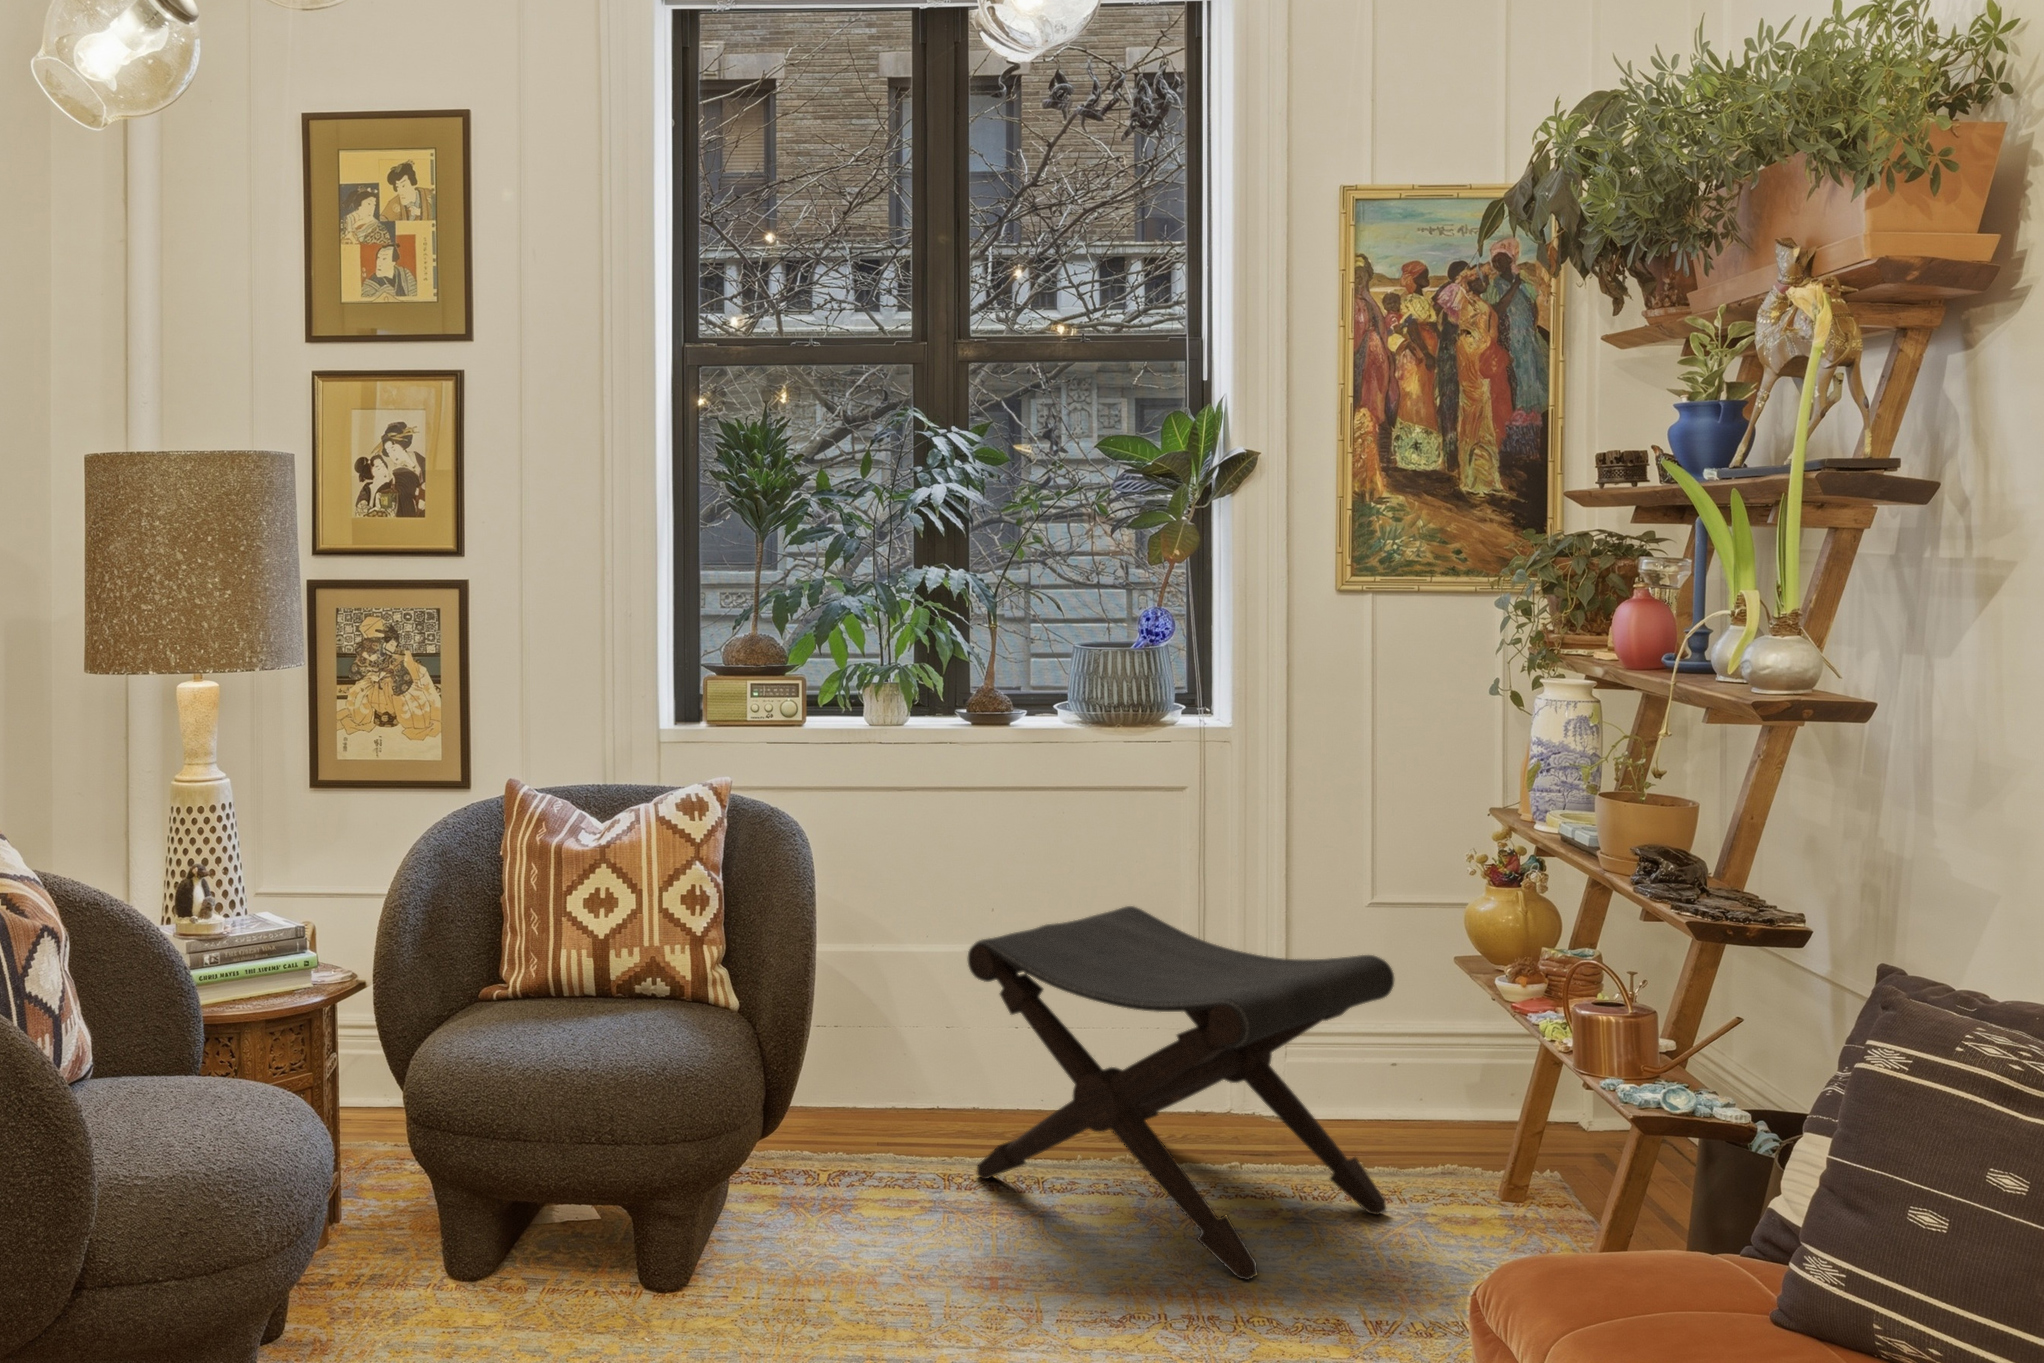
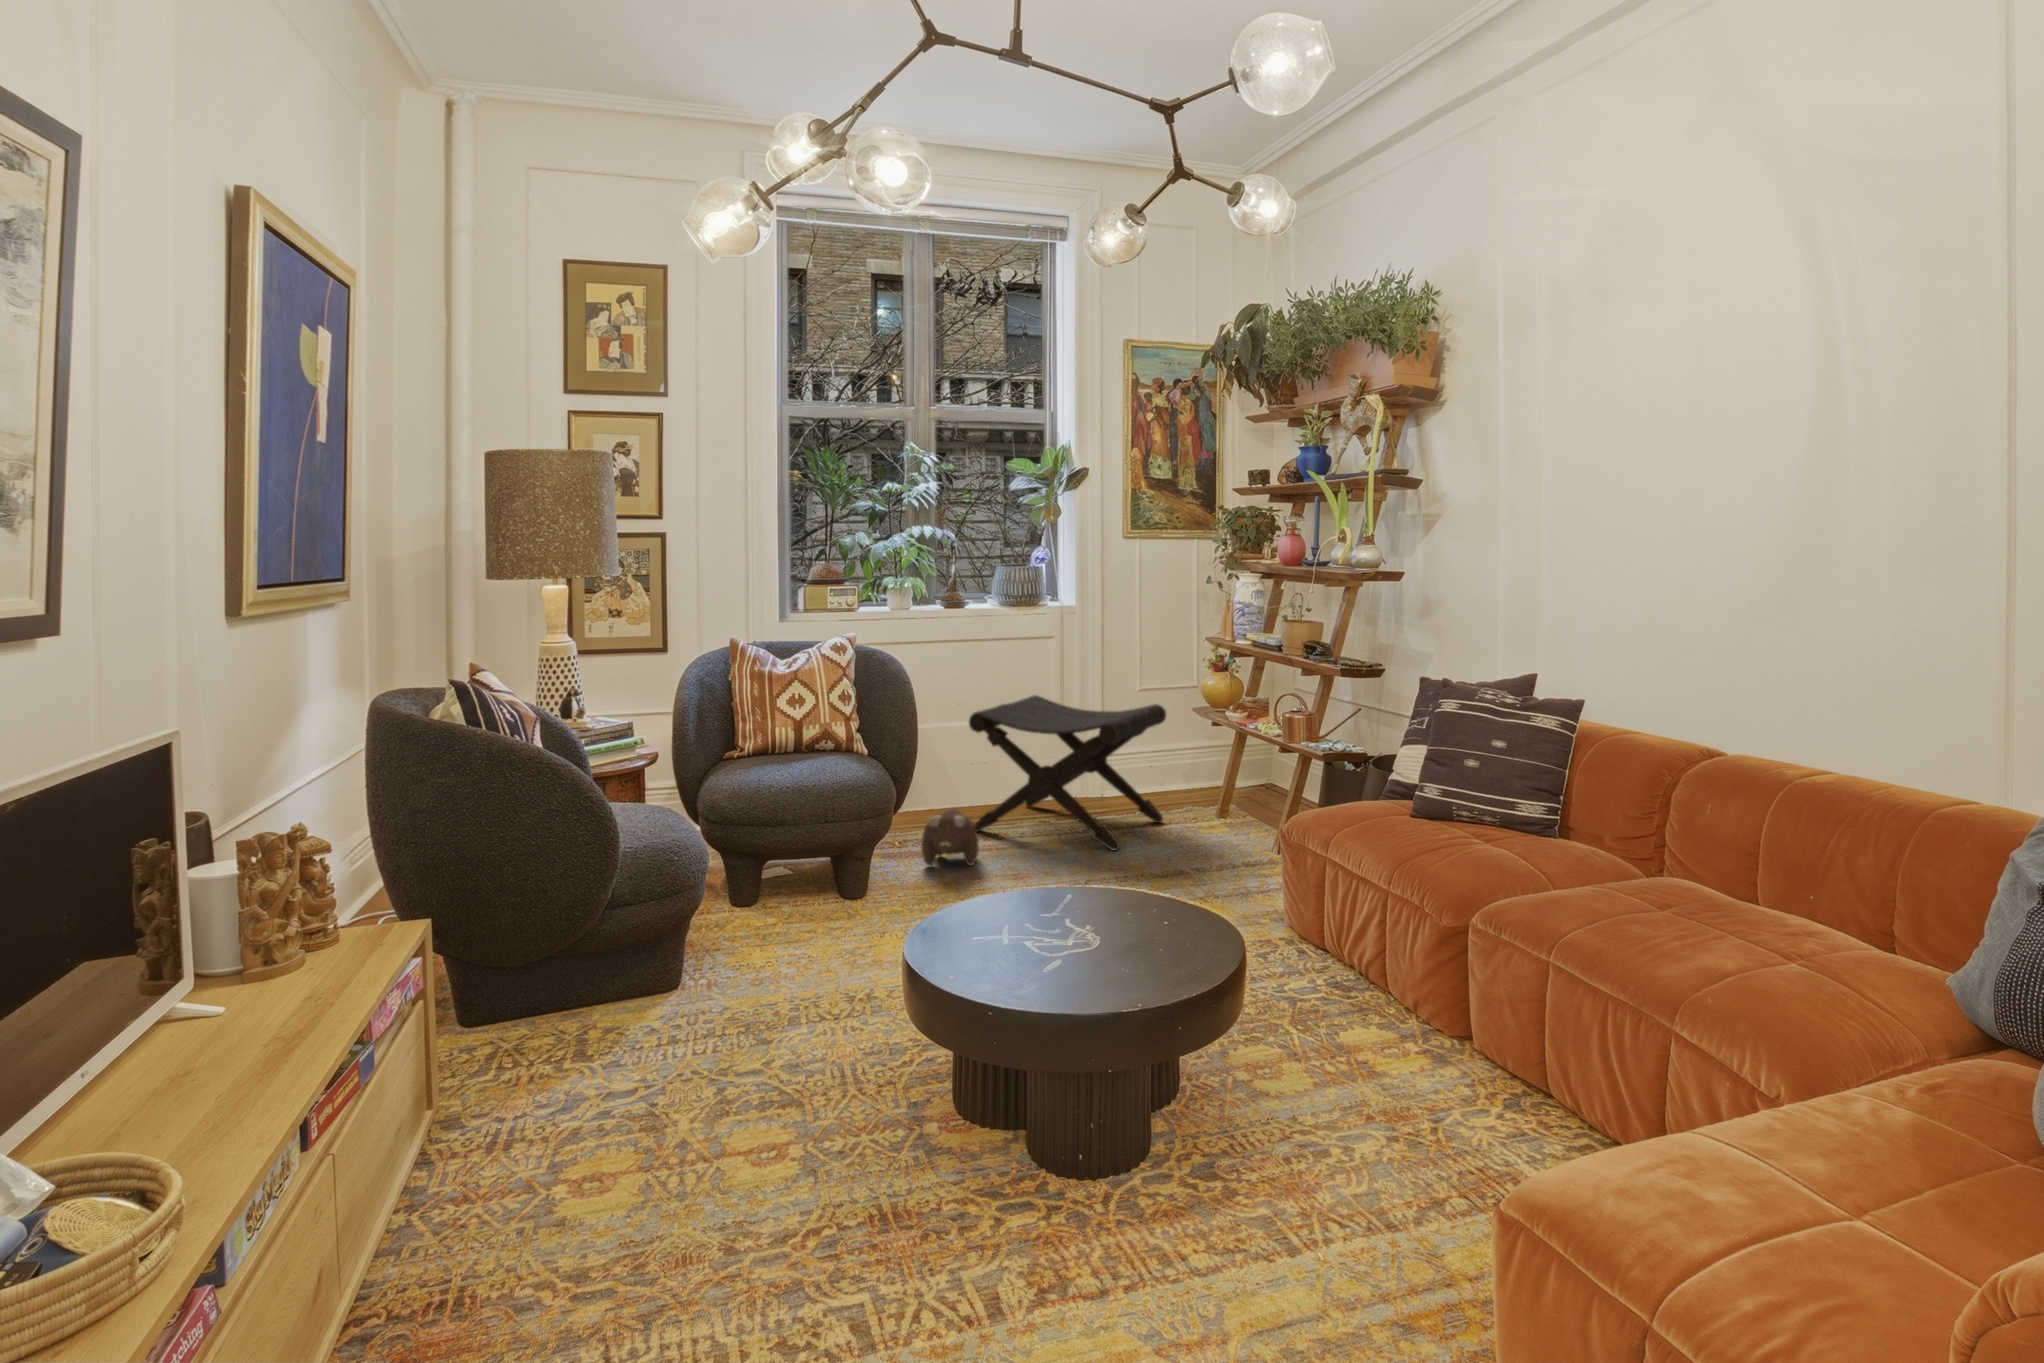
plush toy: none [829,1144,947,1270] -> present [921,809,979,866]

